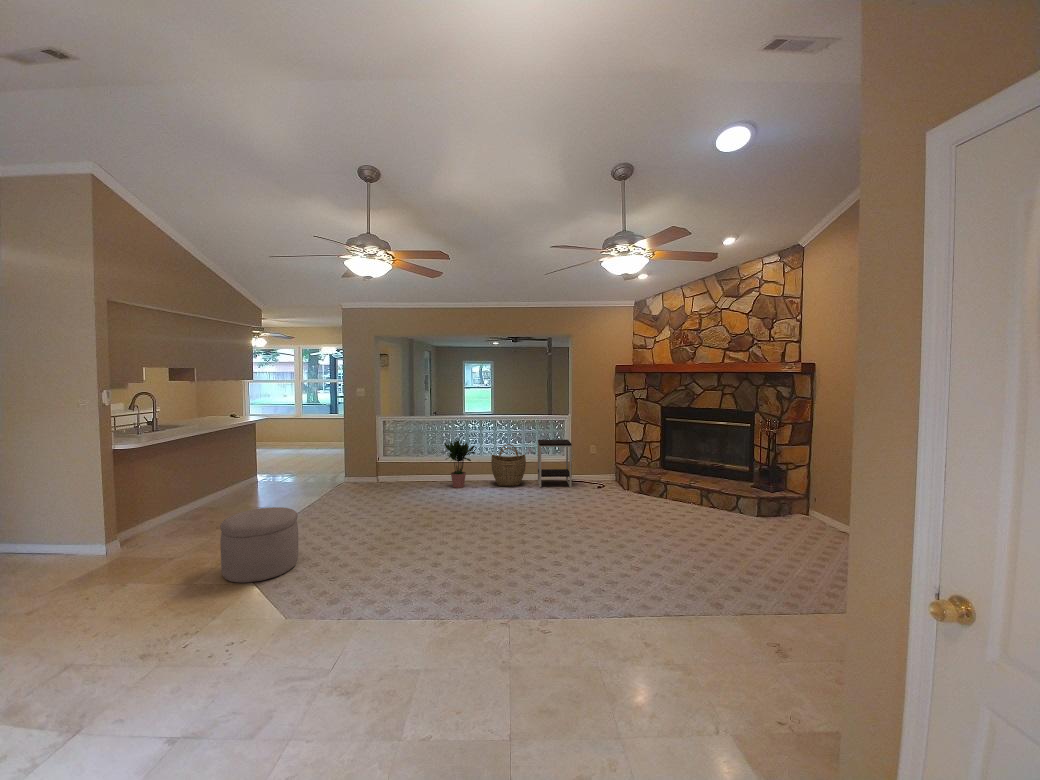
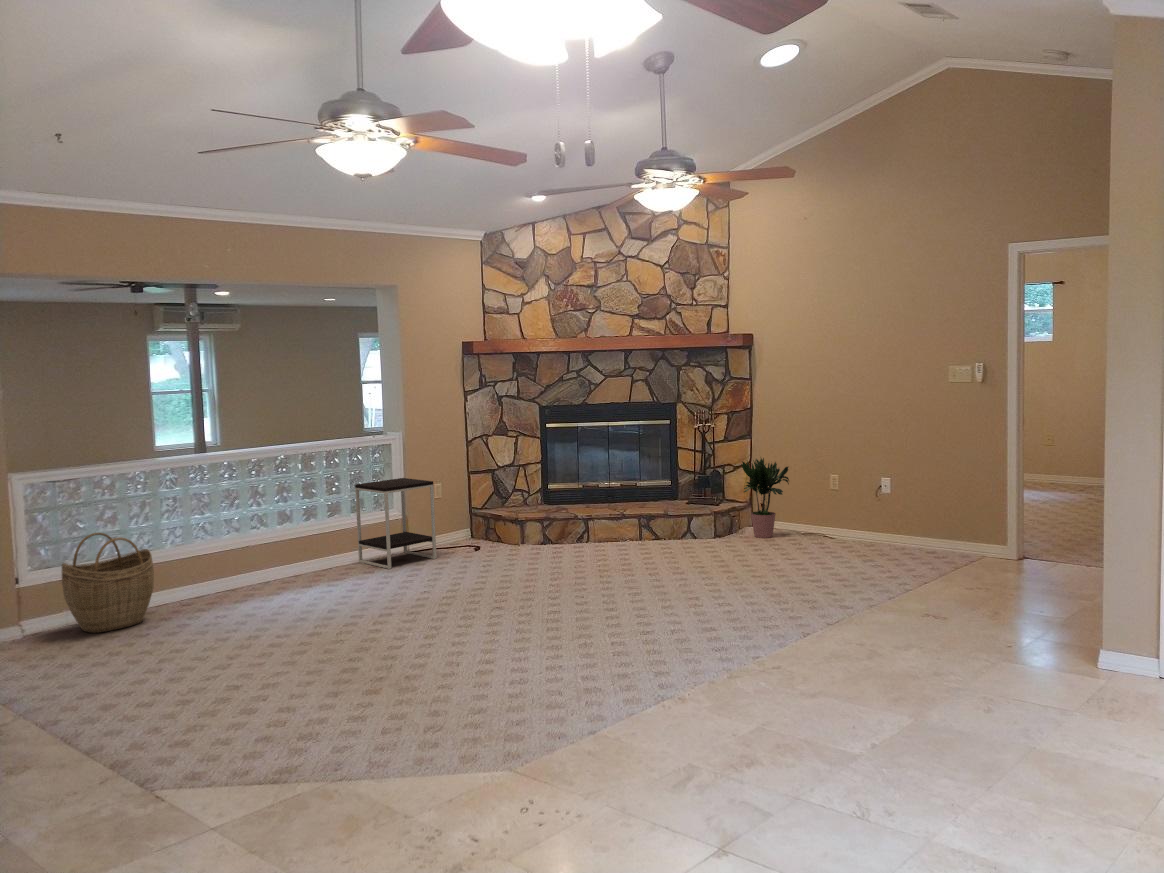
potted plant: present [444,440,475,488] -> present [741,458,789,538]
woven basket: present [491,444,526,486] -> present [62,533,154,633]
ottoman: present [220,507,298,583] -> none [137,650,301,819]

